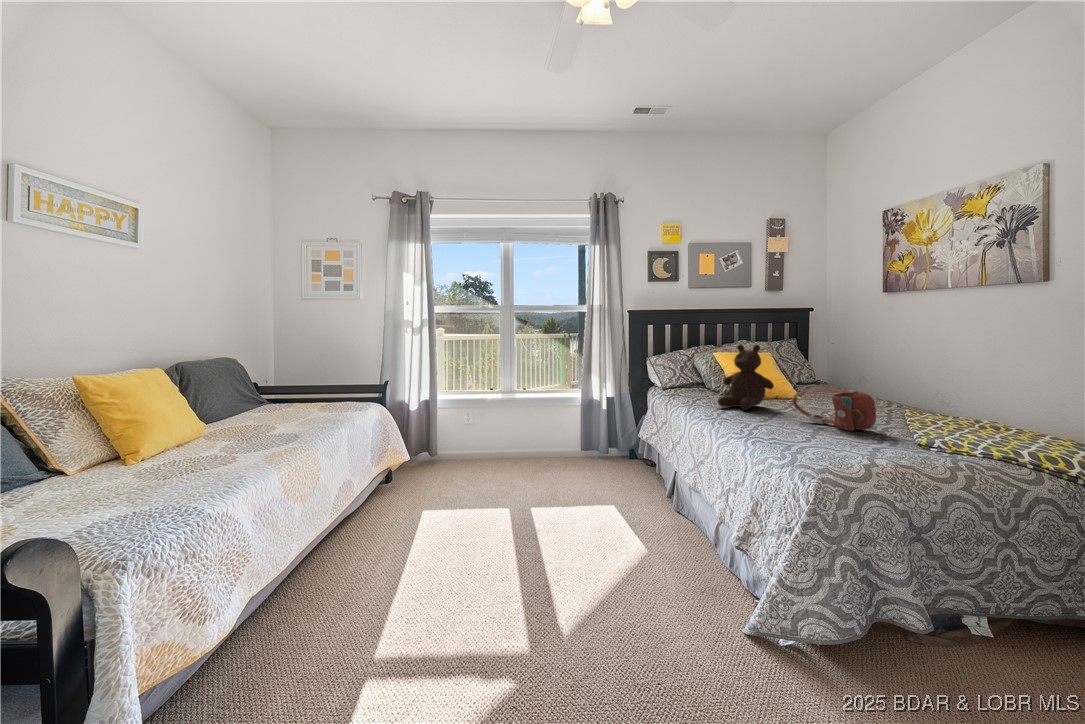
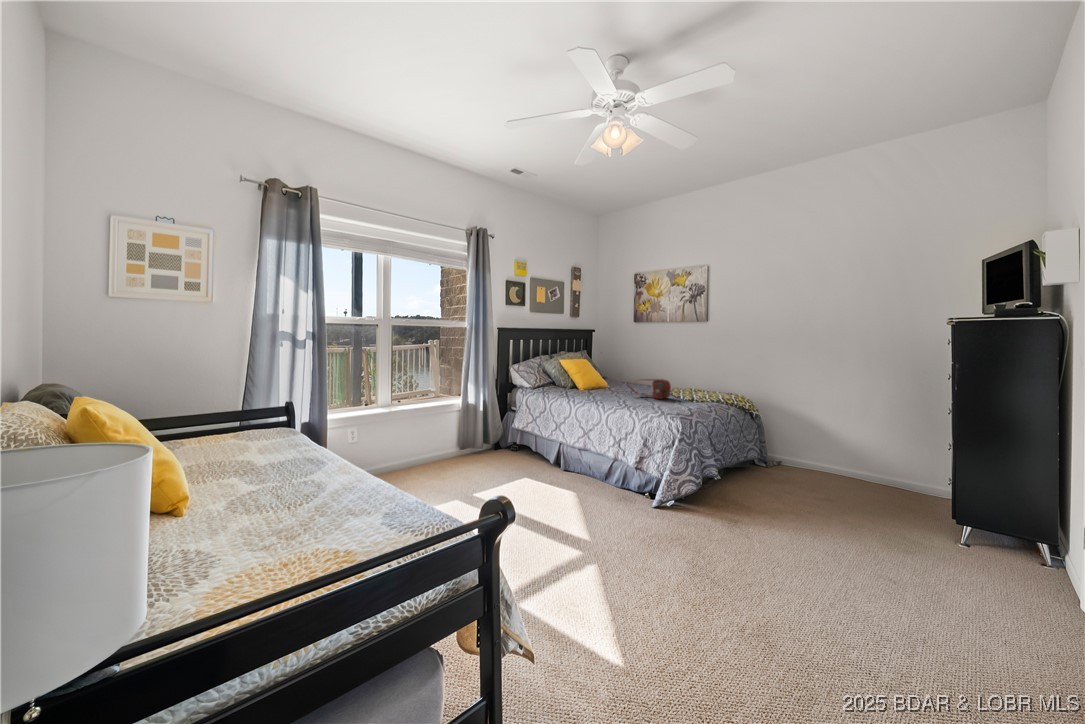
teddy bear: present [718,344,774,410] -> none [579,355,610,394]

